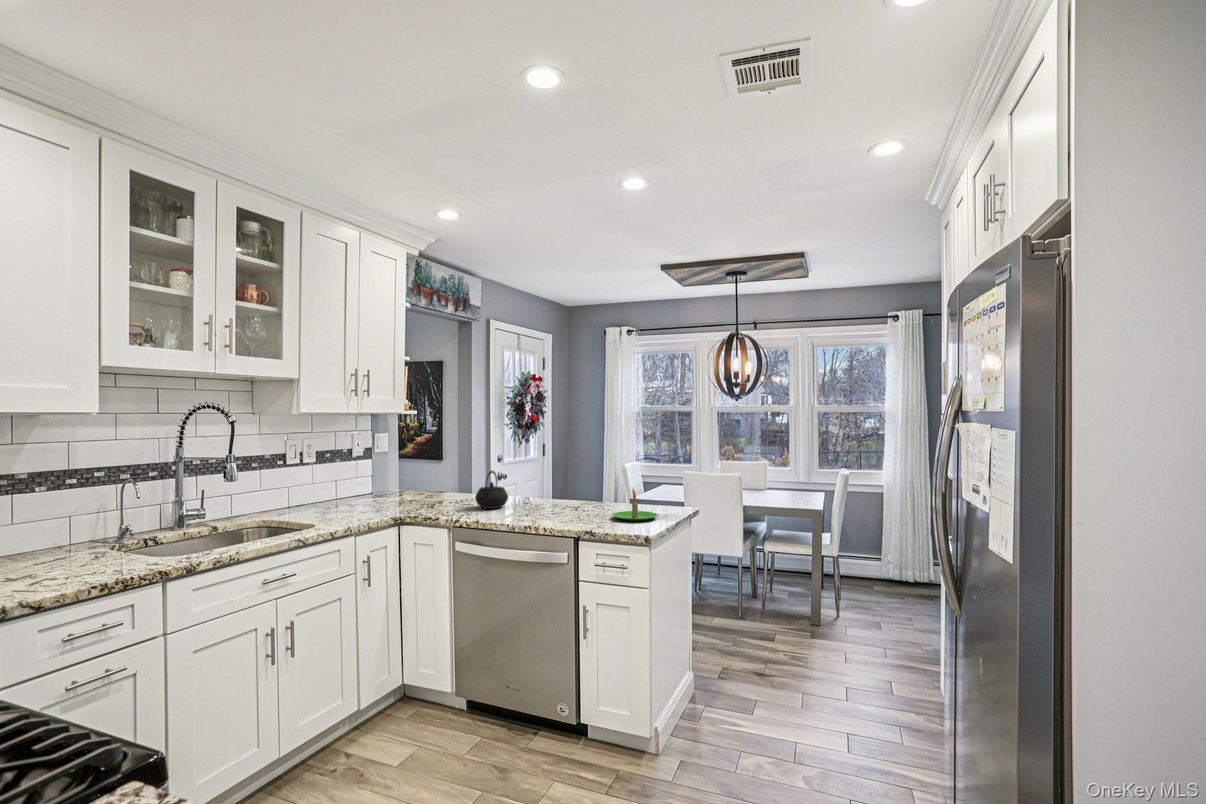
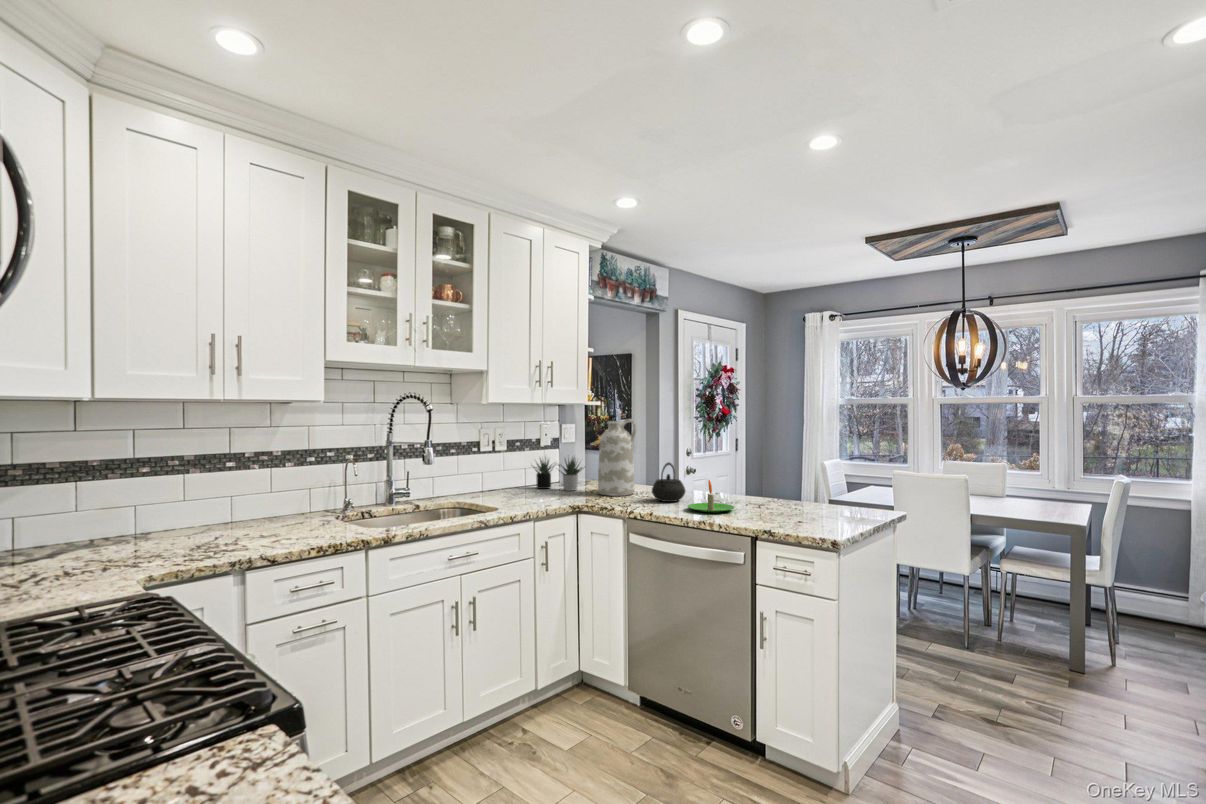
vase: none [418,428,458,505] -> present [598,419,637,496]
succulent plant: none [340,464,404,502] -> present [534,458,583,491]
candle: present [612,489,658,521] -> present [687,480,735,513]

